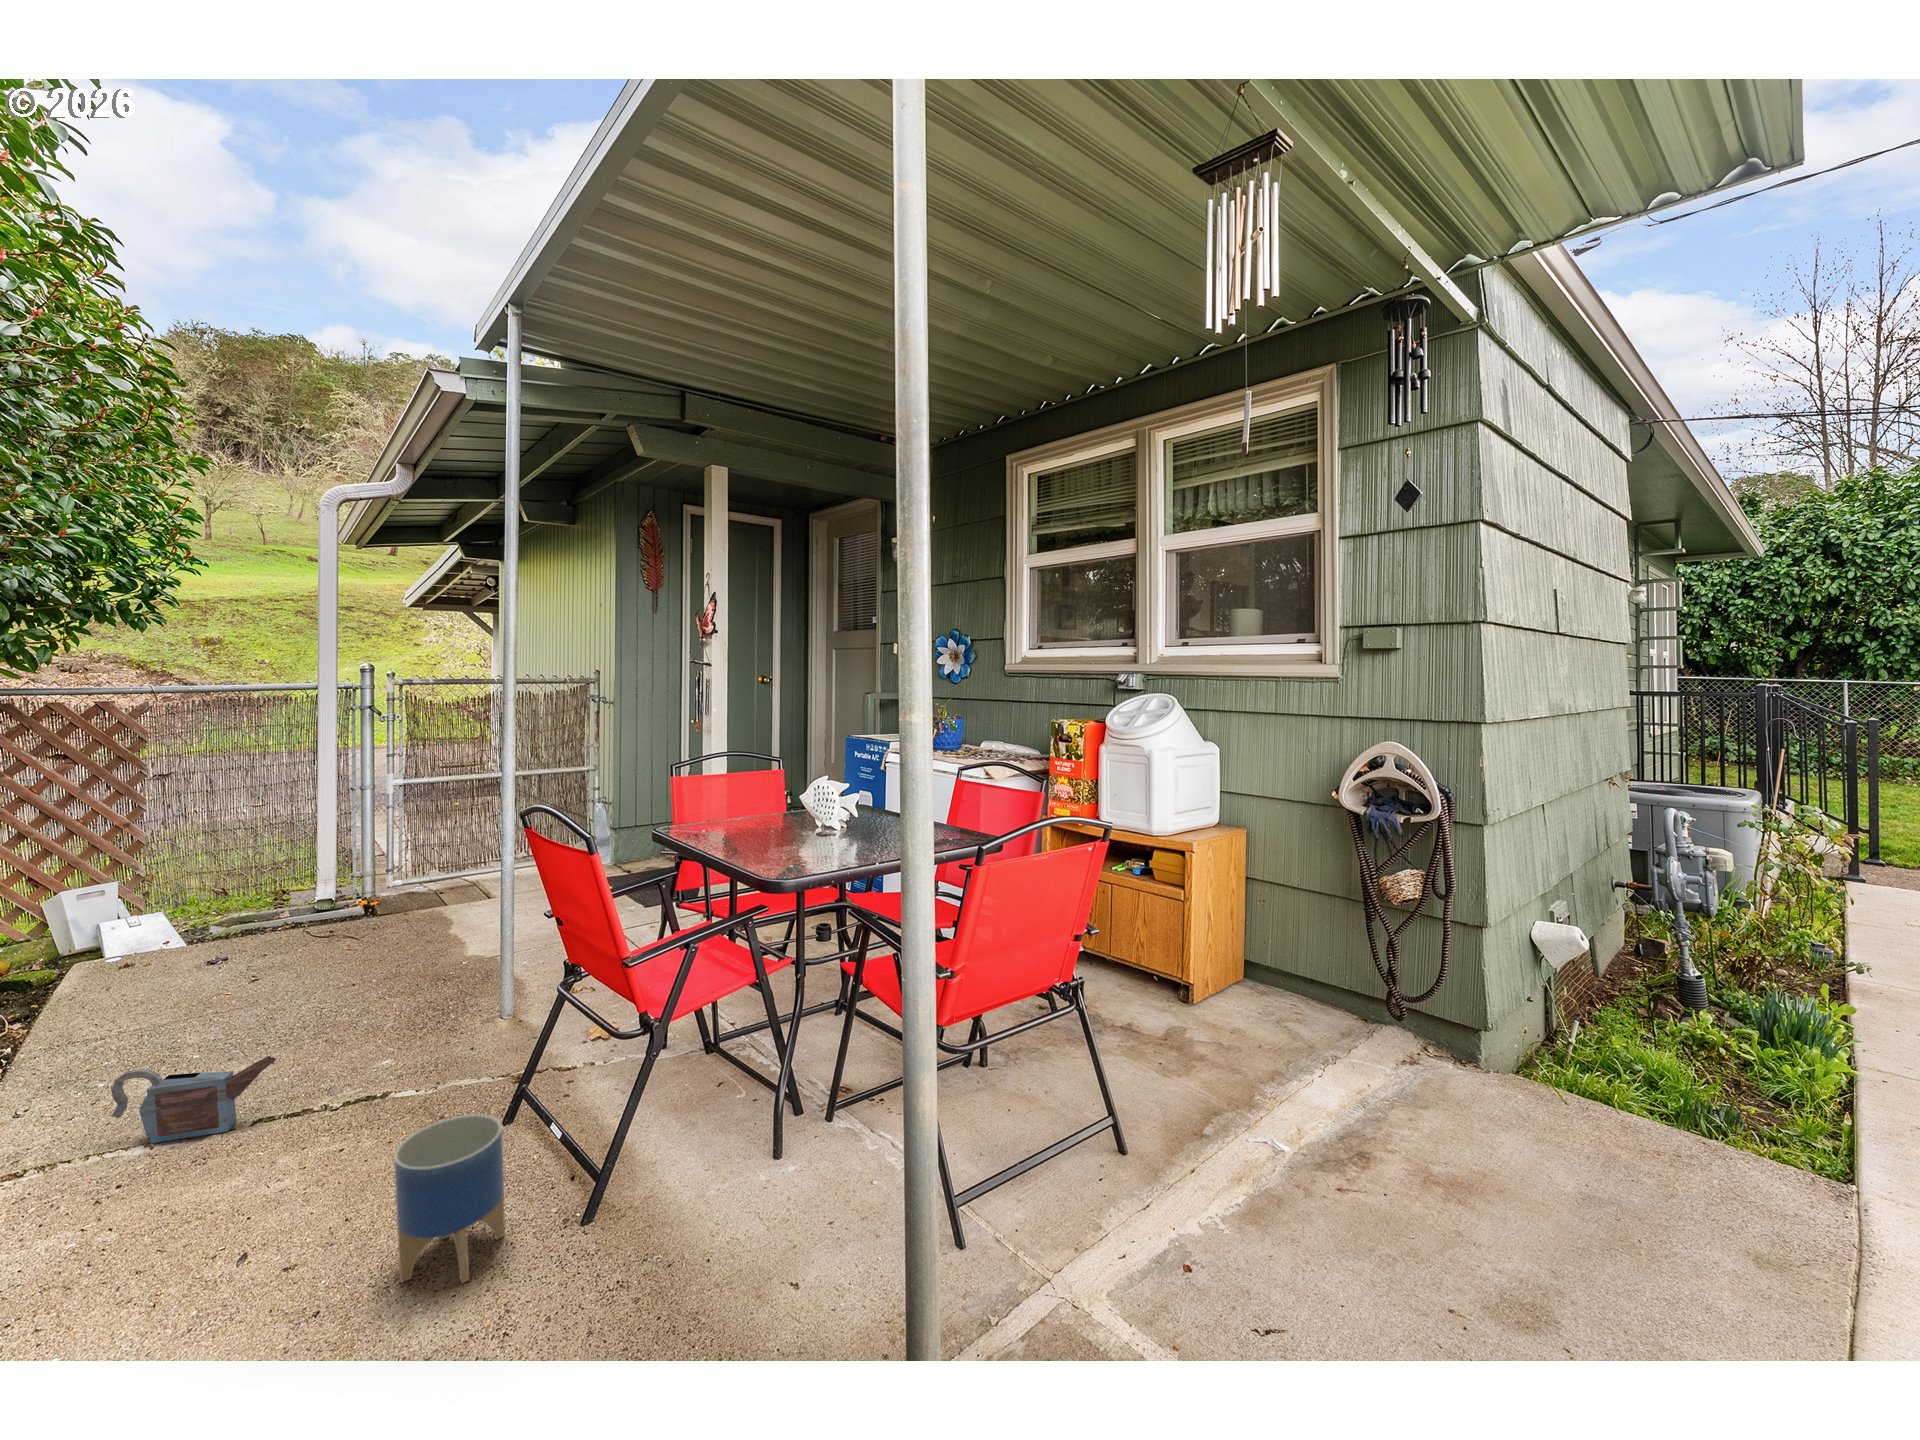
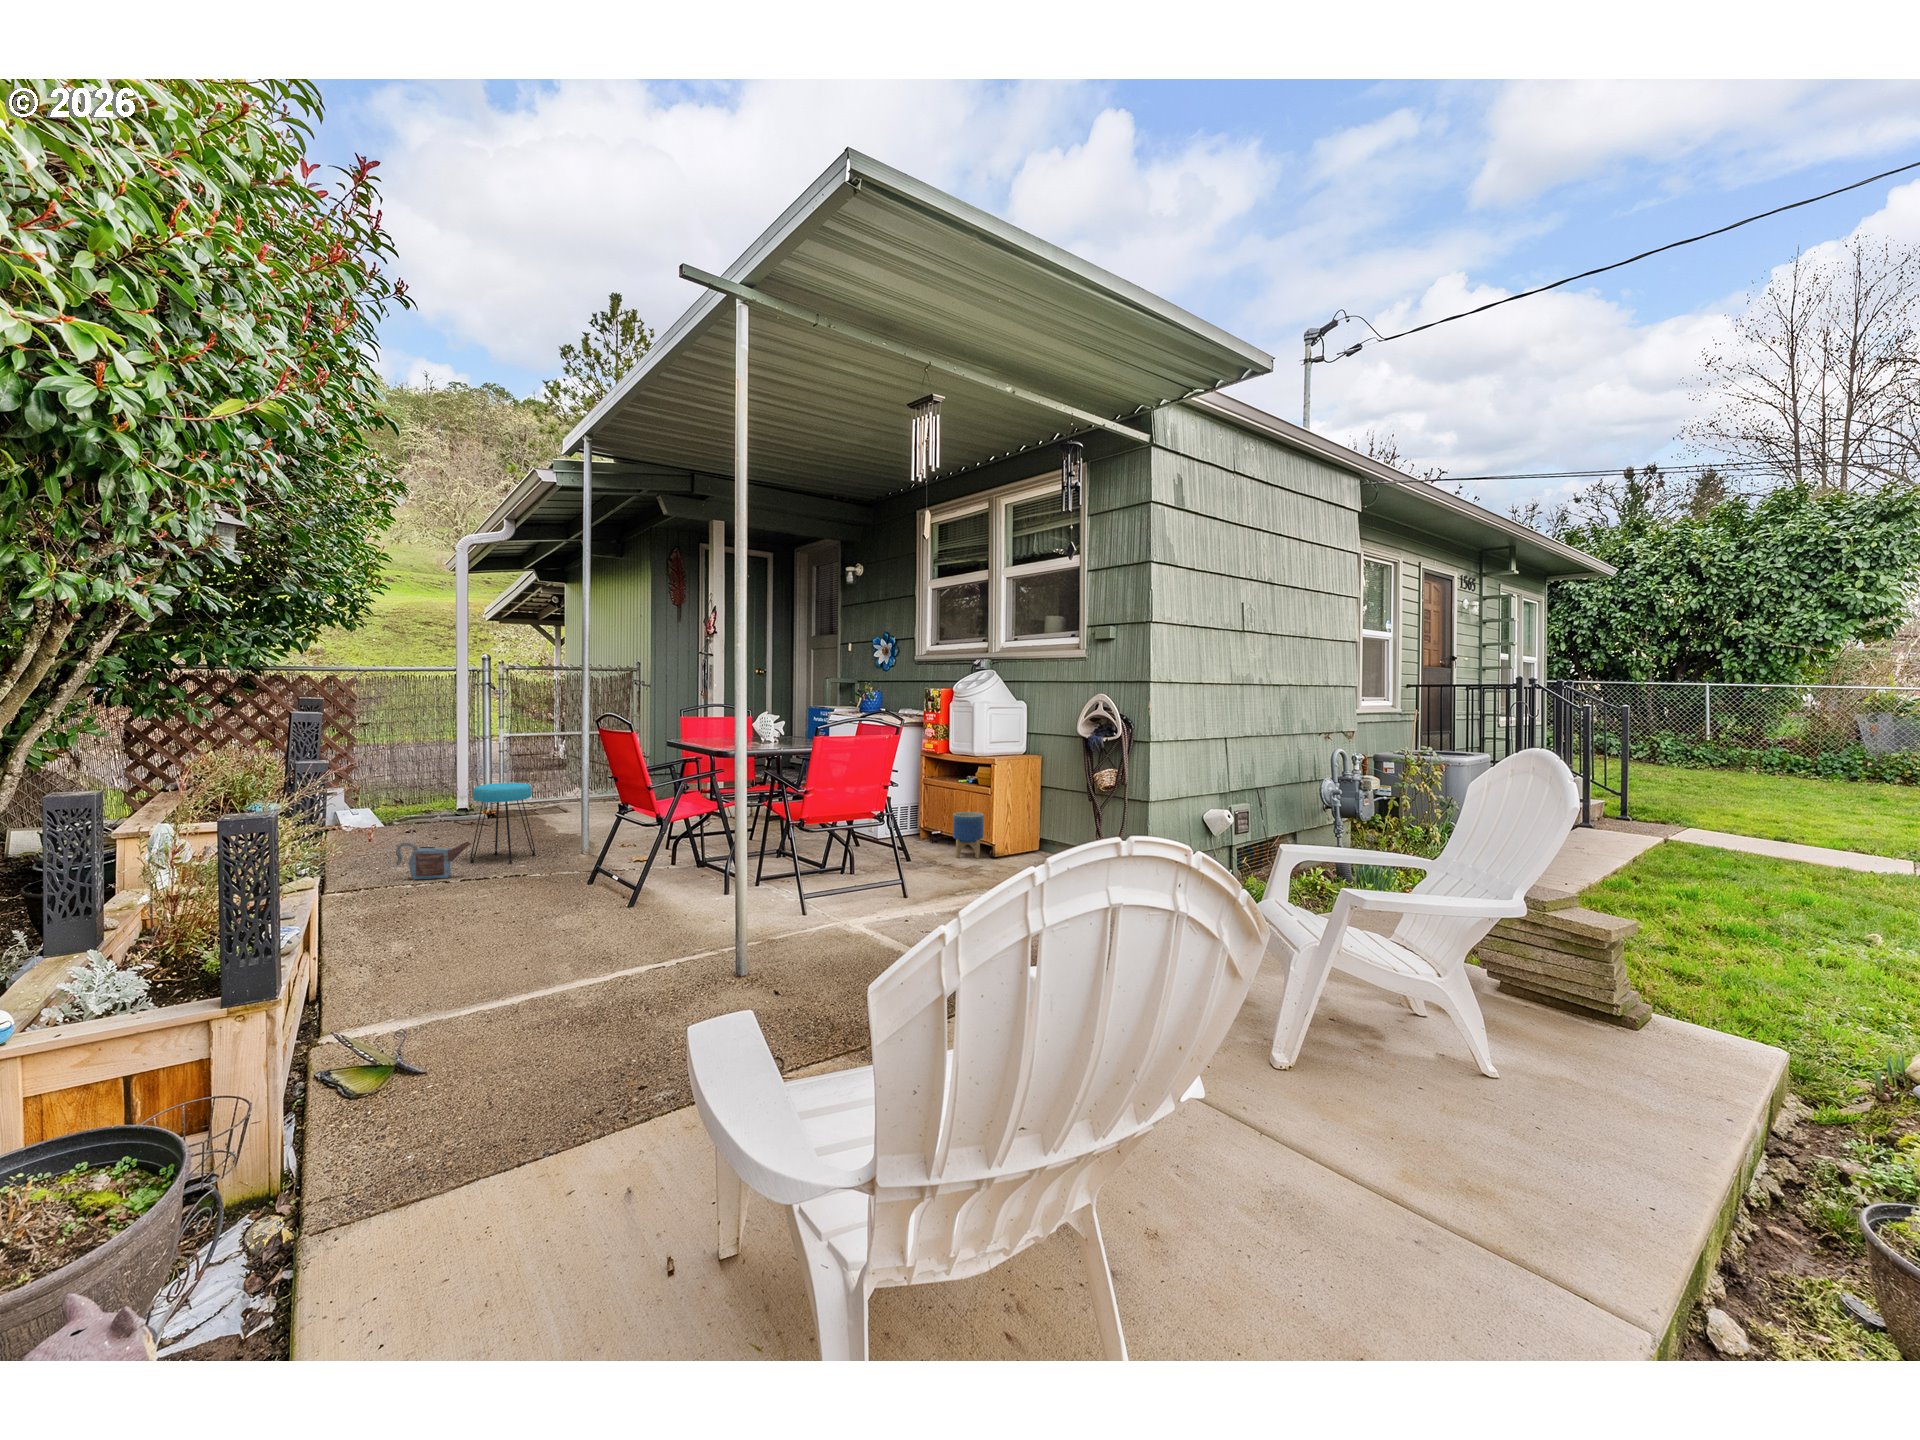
stool: none [292,906,424,1065] -> present [470,783,535,863]
planter: present [394,1114,505,1283] -> present [953,812,984,858]

